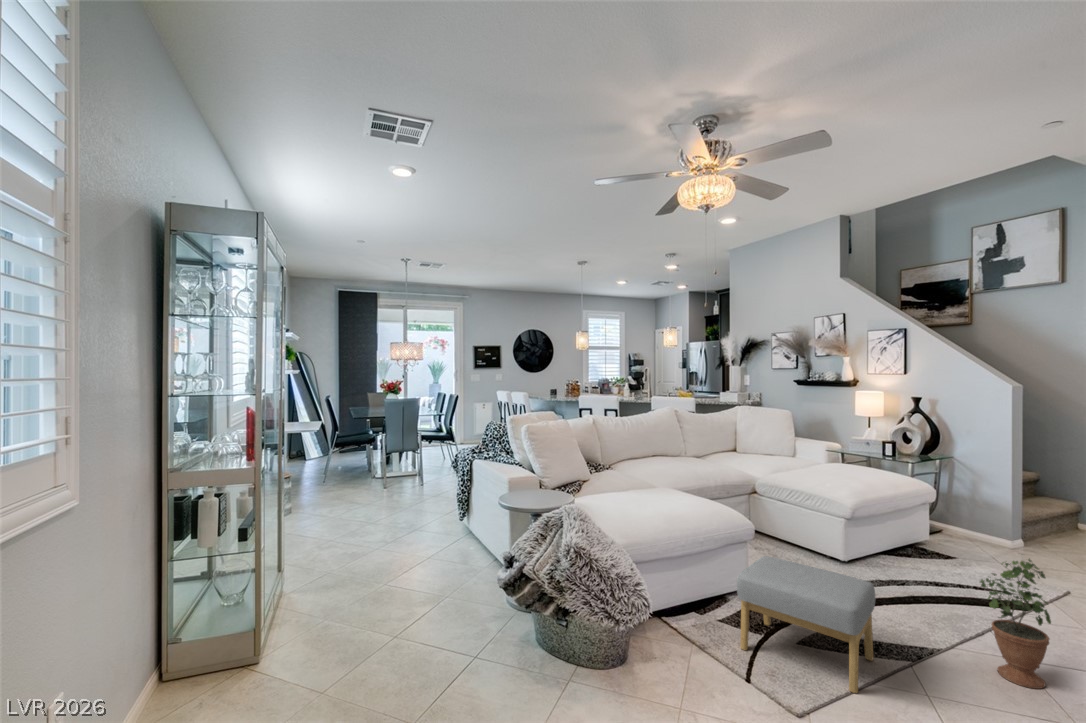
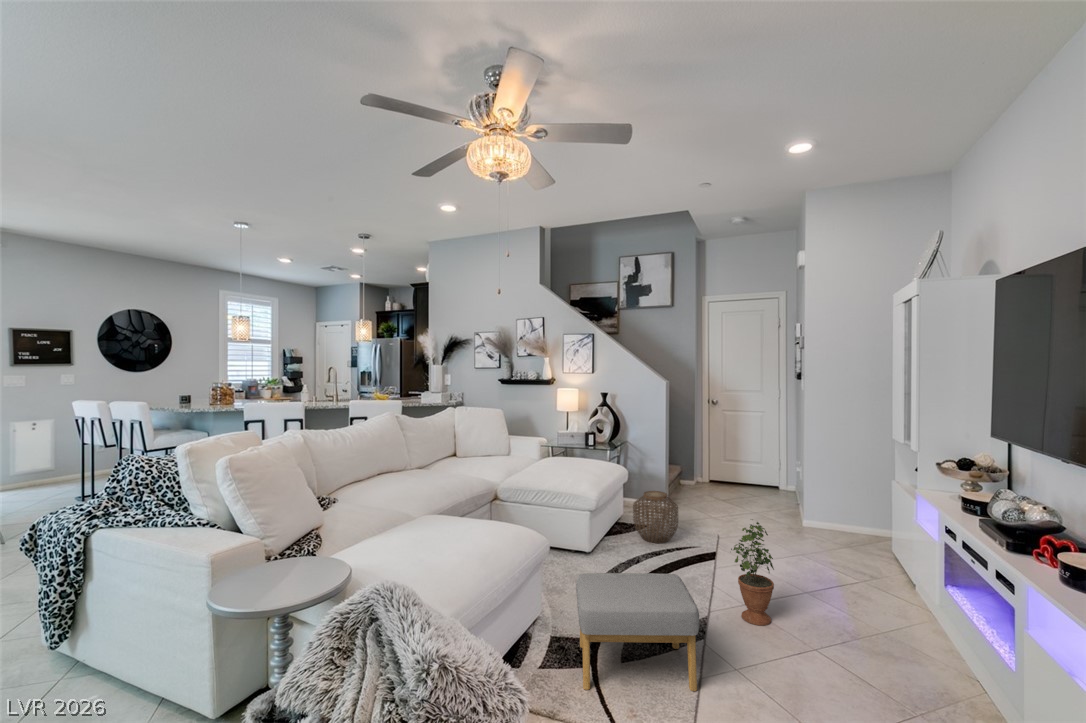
woven basket: none [920,514,989,579] -> present [633,491,678,543]

